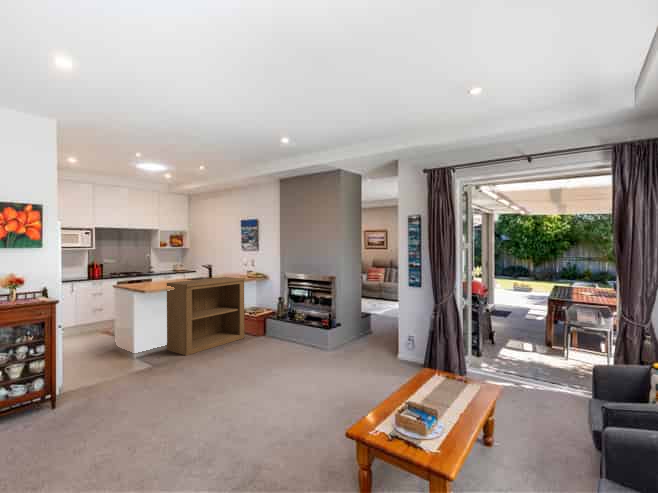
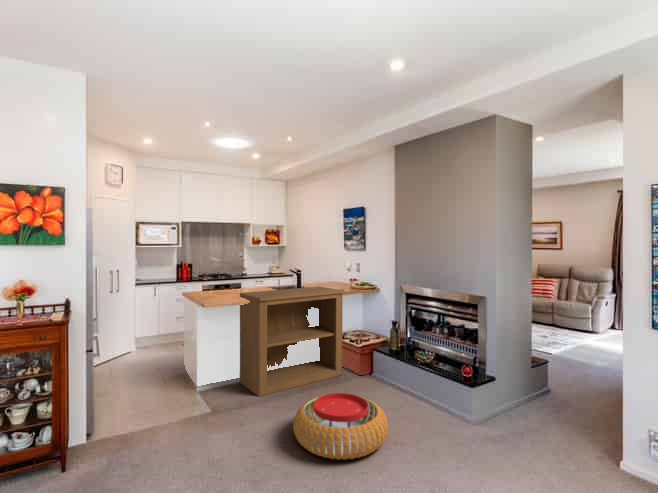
pouf: none [220,342,281,377] -> present [293,393,388,460]

